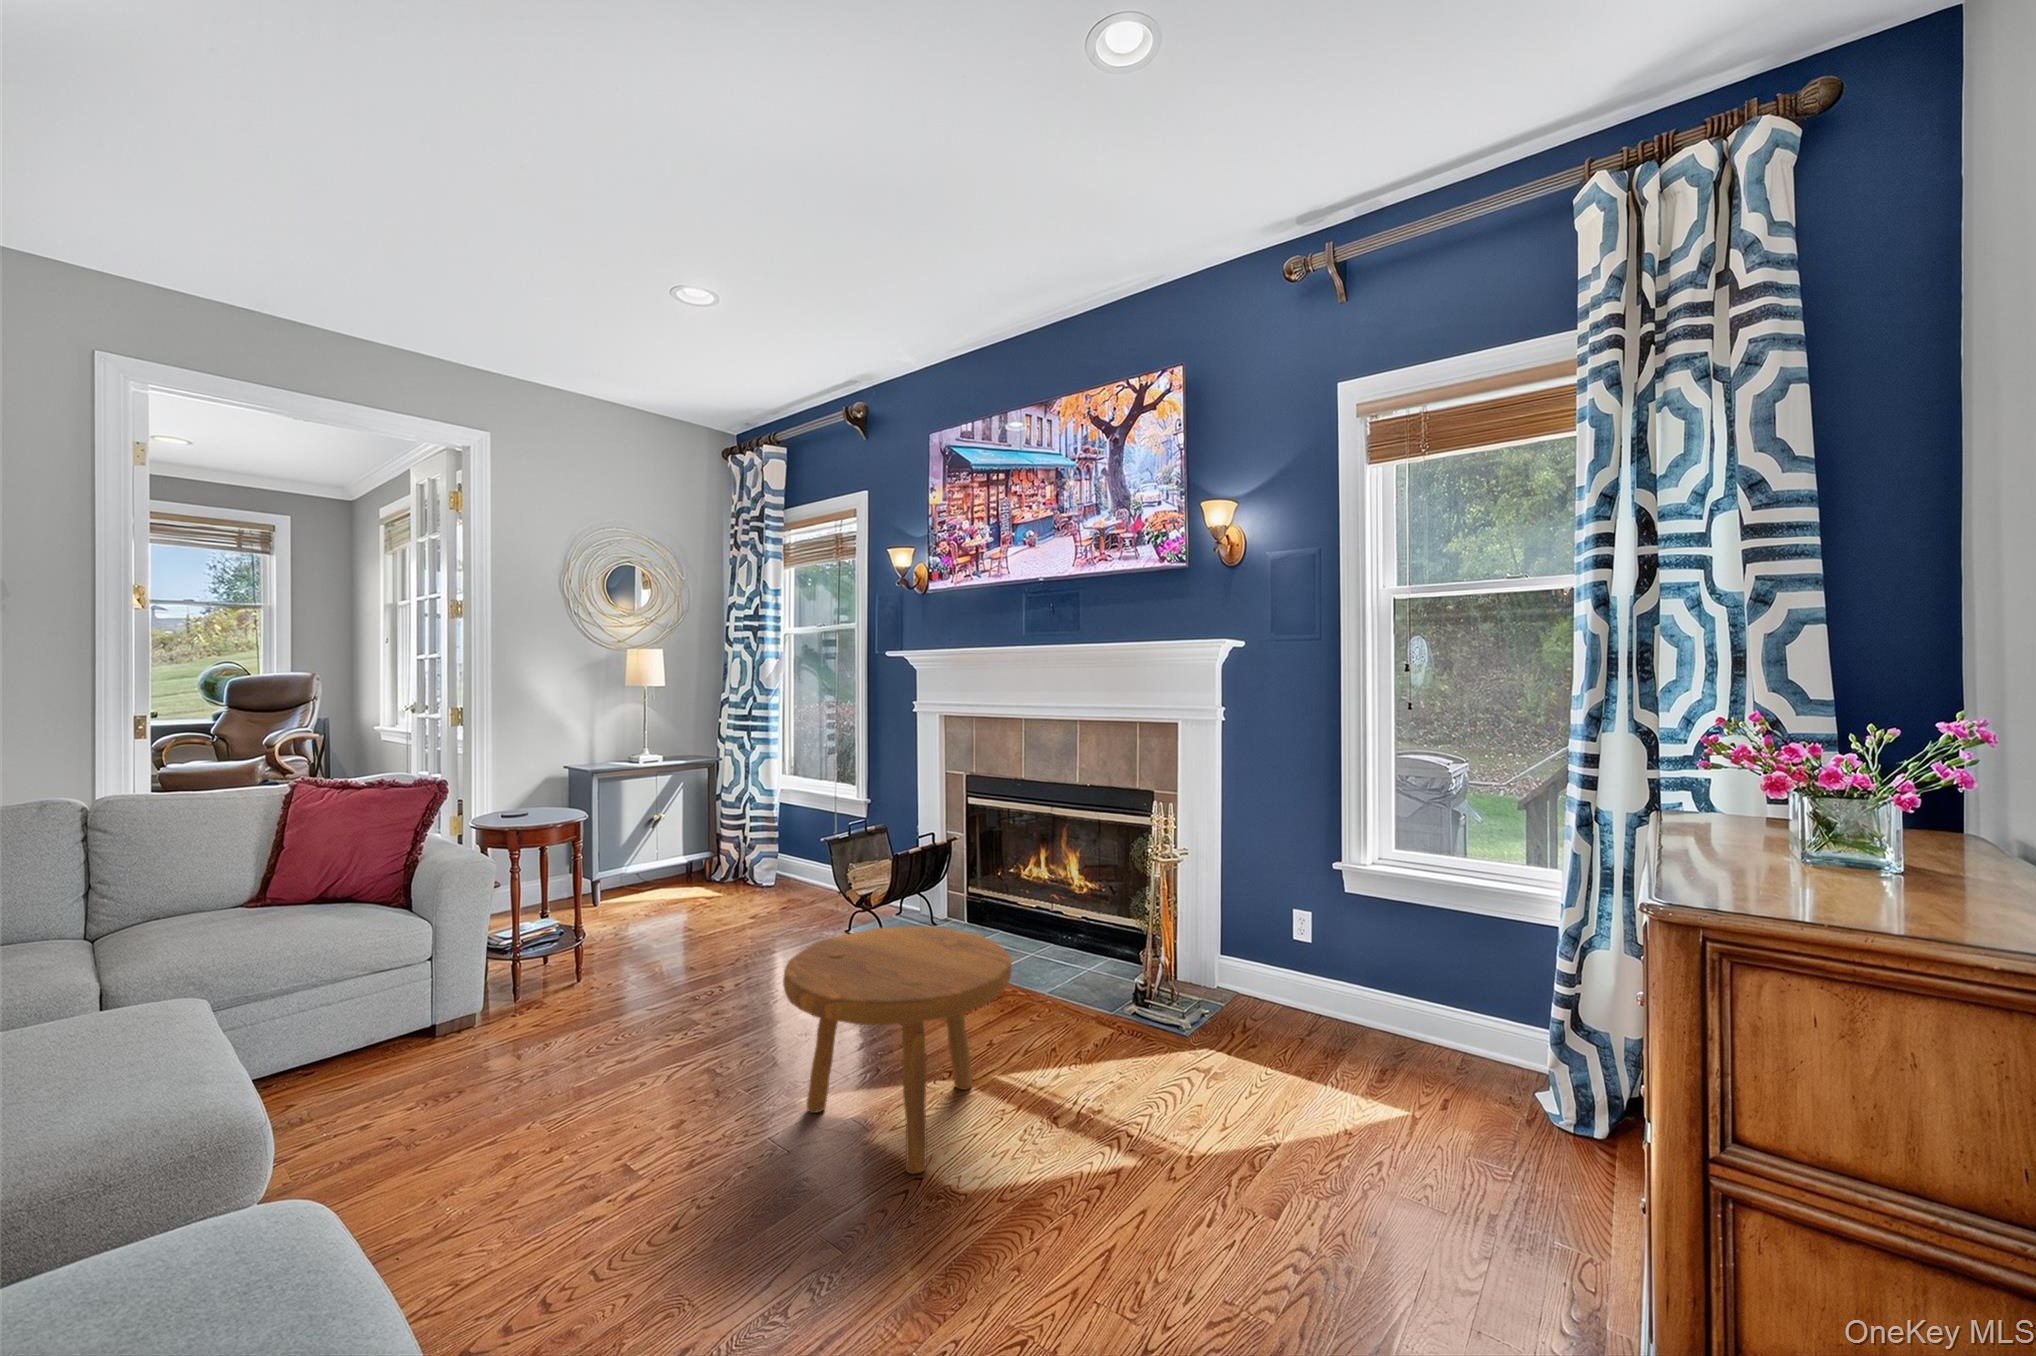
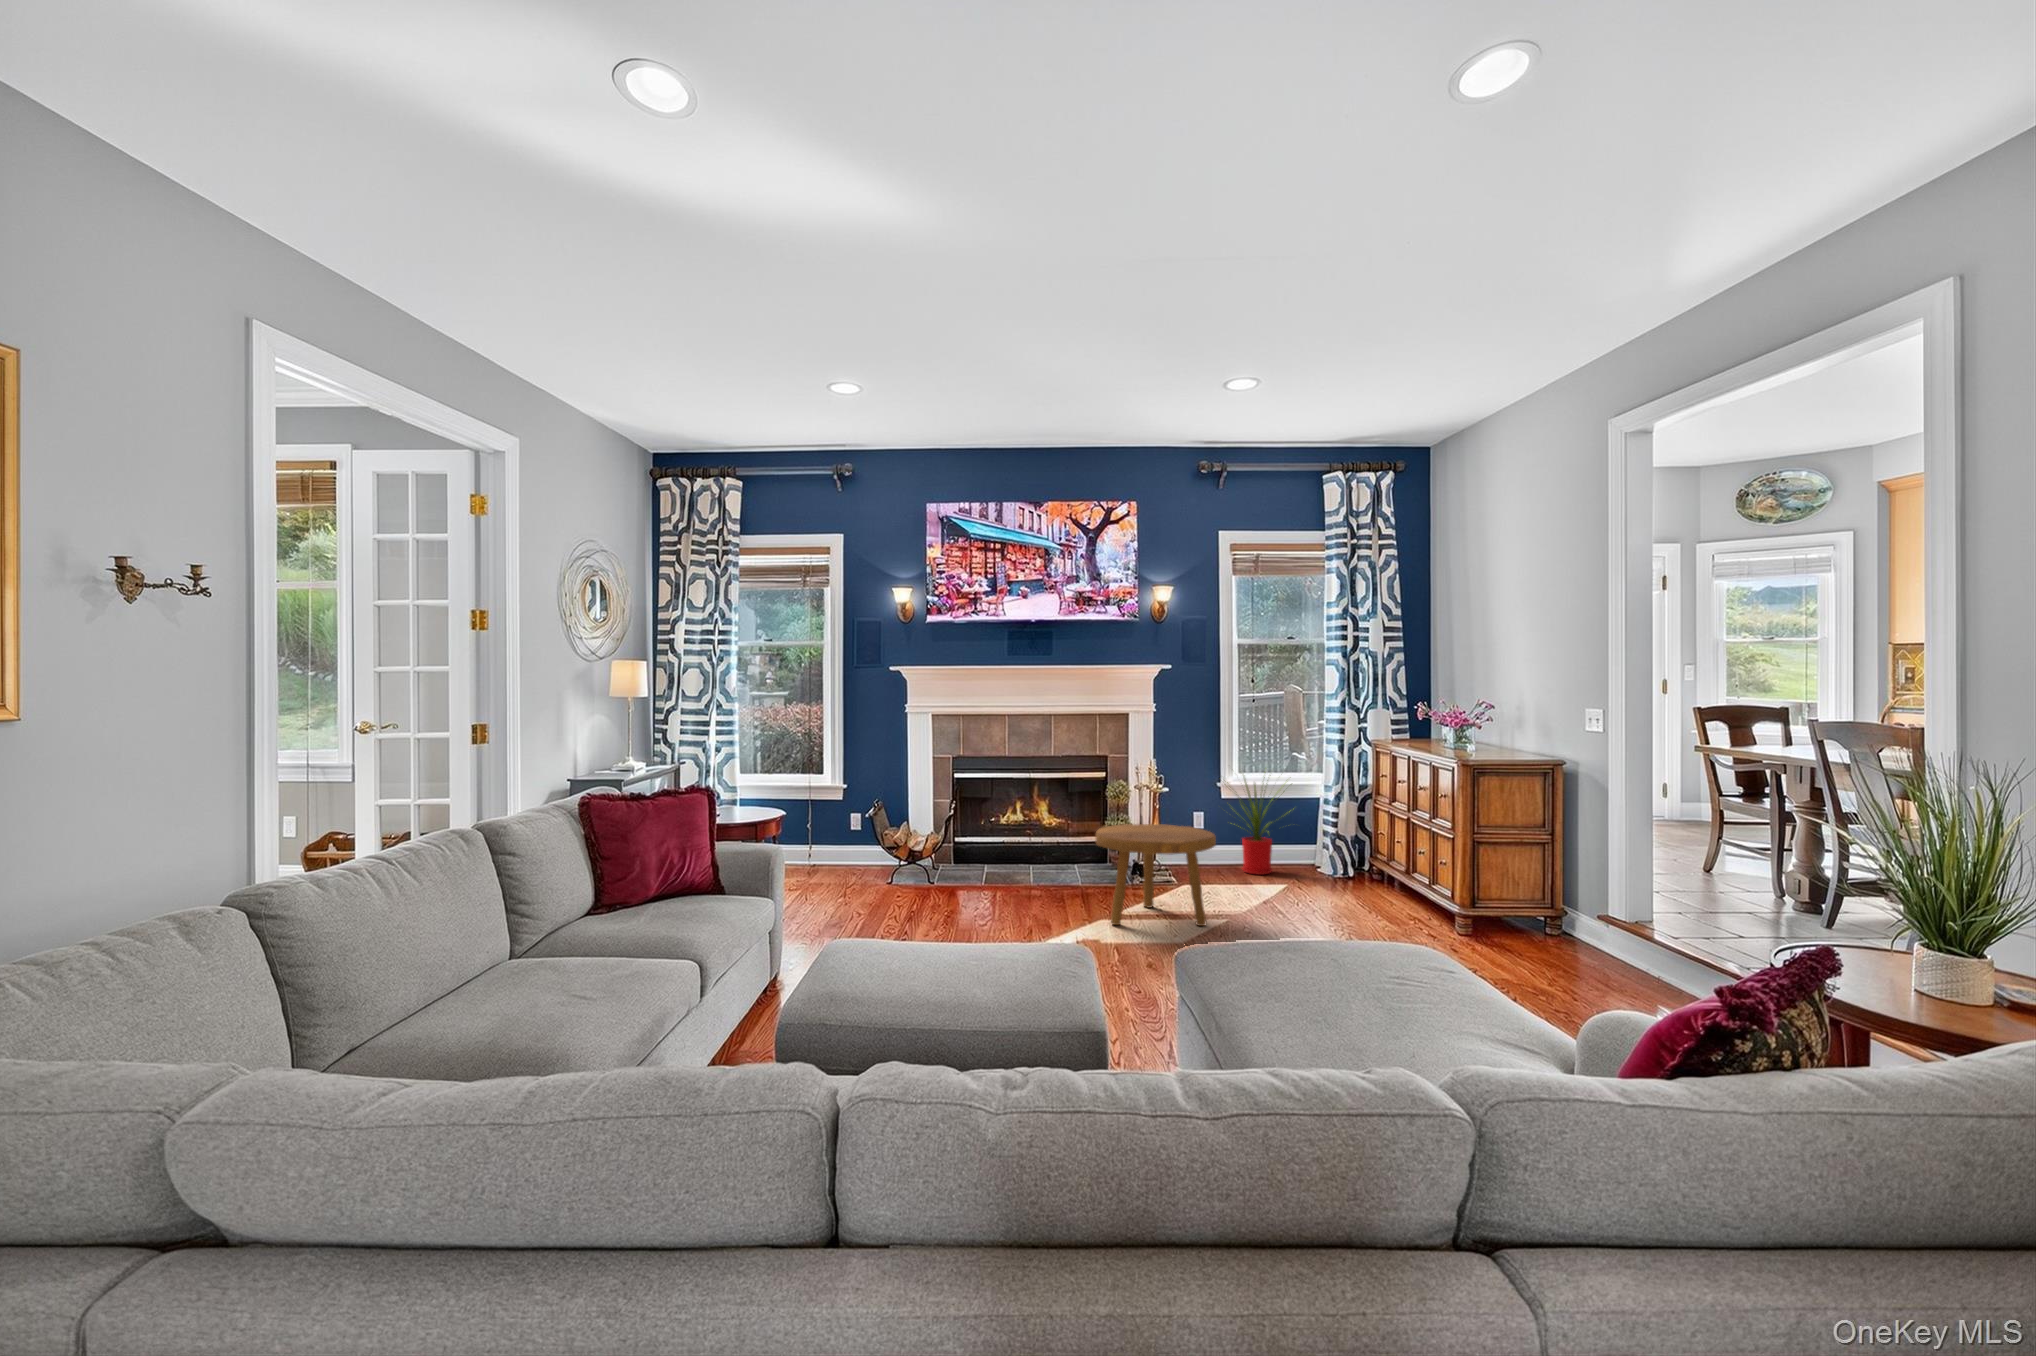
house plant: none [1271,836,1451,1076] -> present [1227,777,1272,875]

